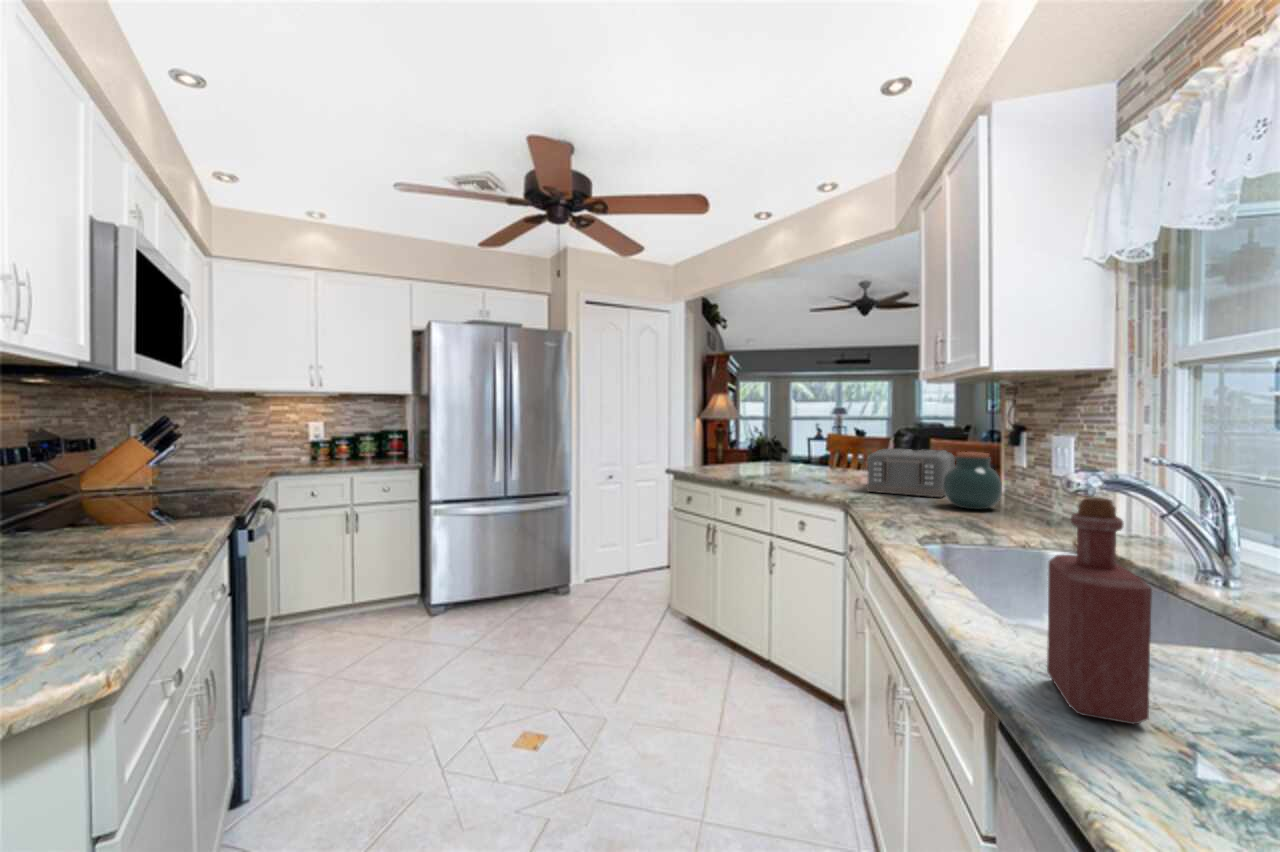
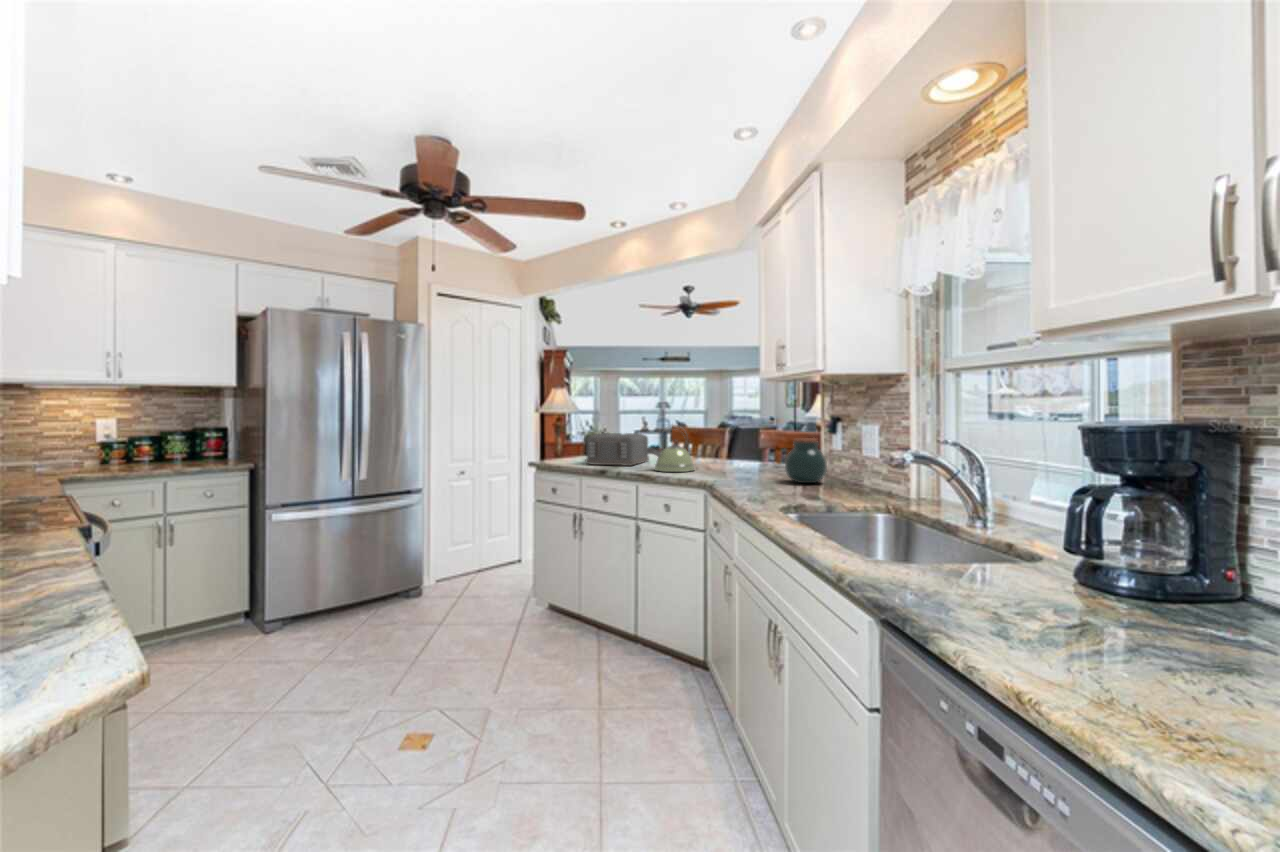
kettle: none [783,433,837,487] -> present [651,437,694,472]
toaster: present [866,449,955,497] -> present [585,433,649,466]
bottle: present [1047,498,1152,724] -> none [906,462,970,603]

